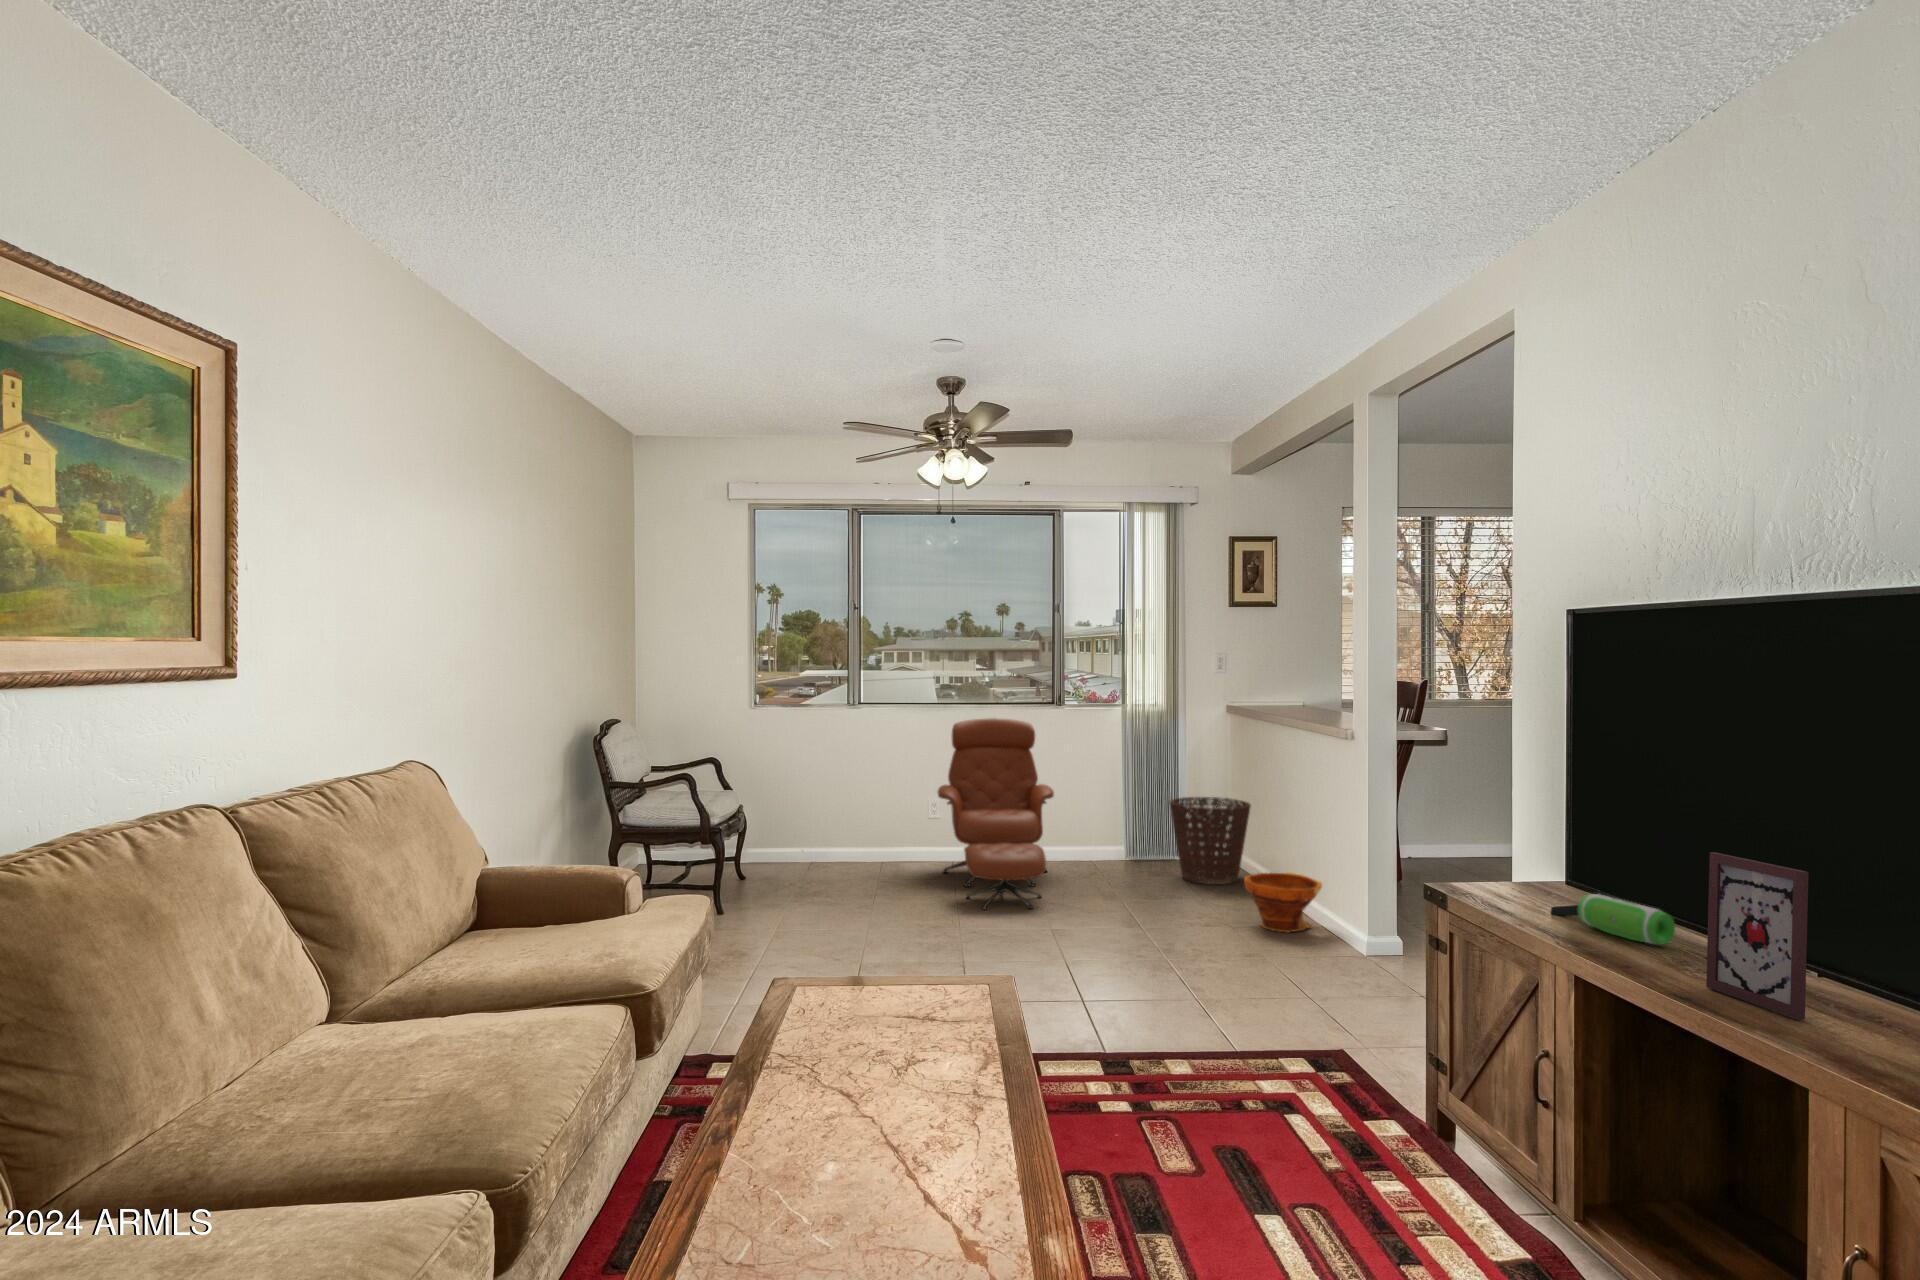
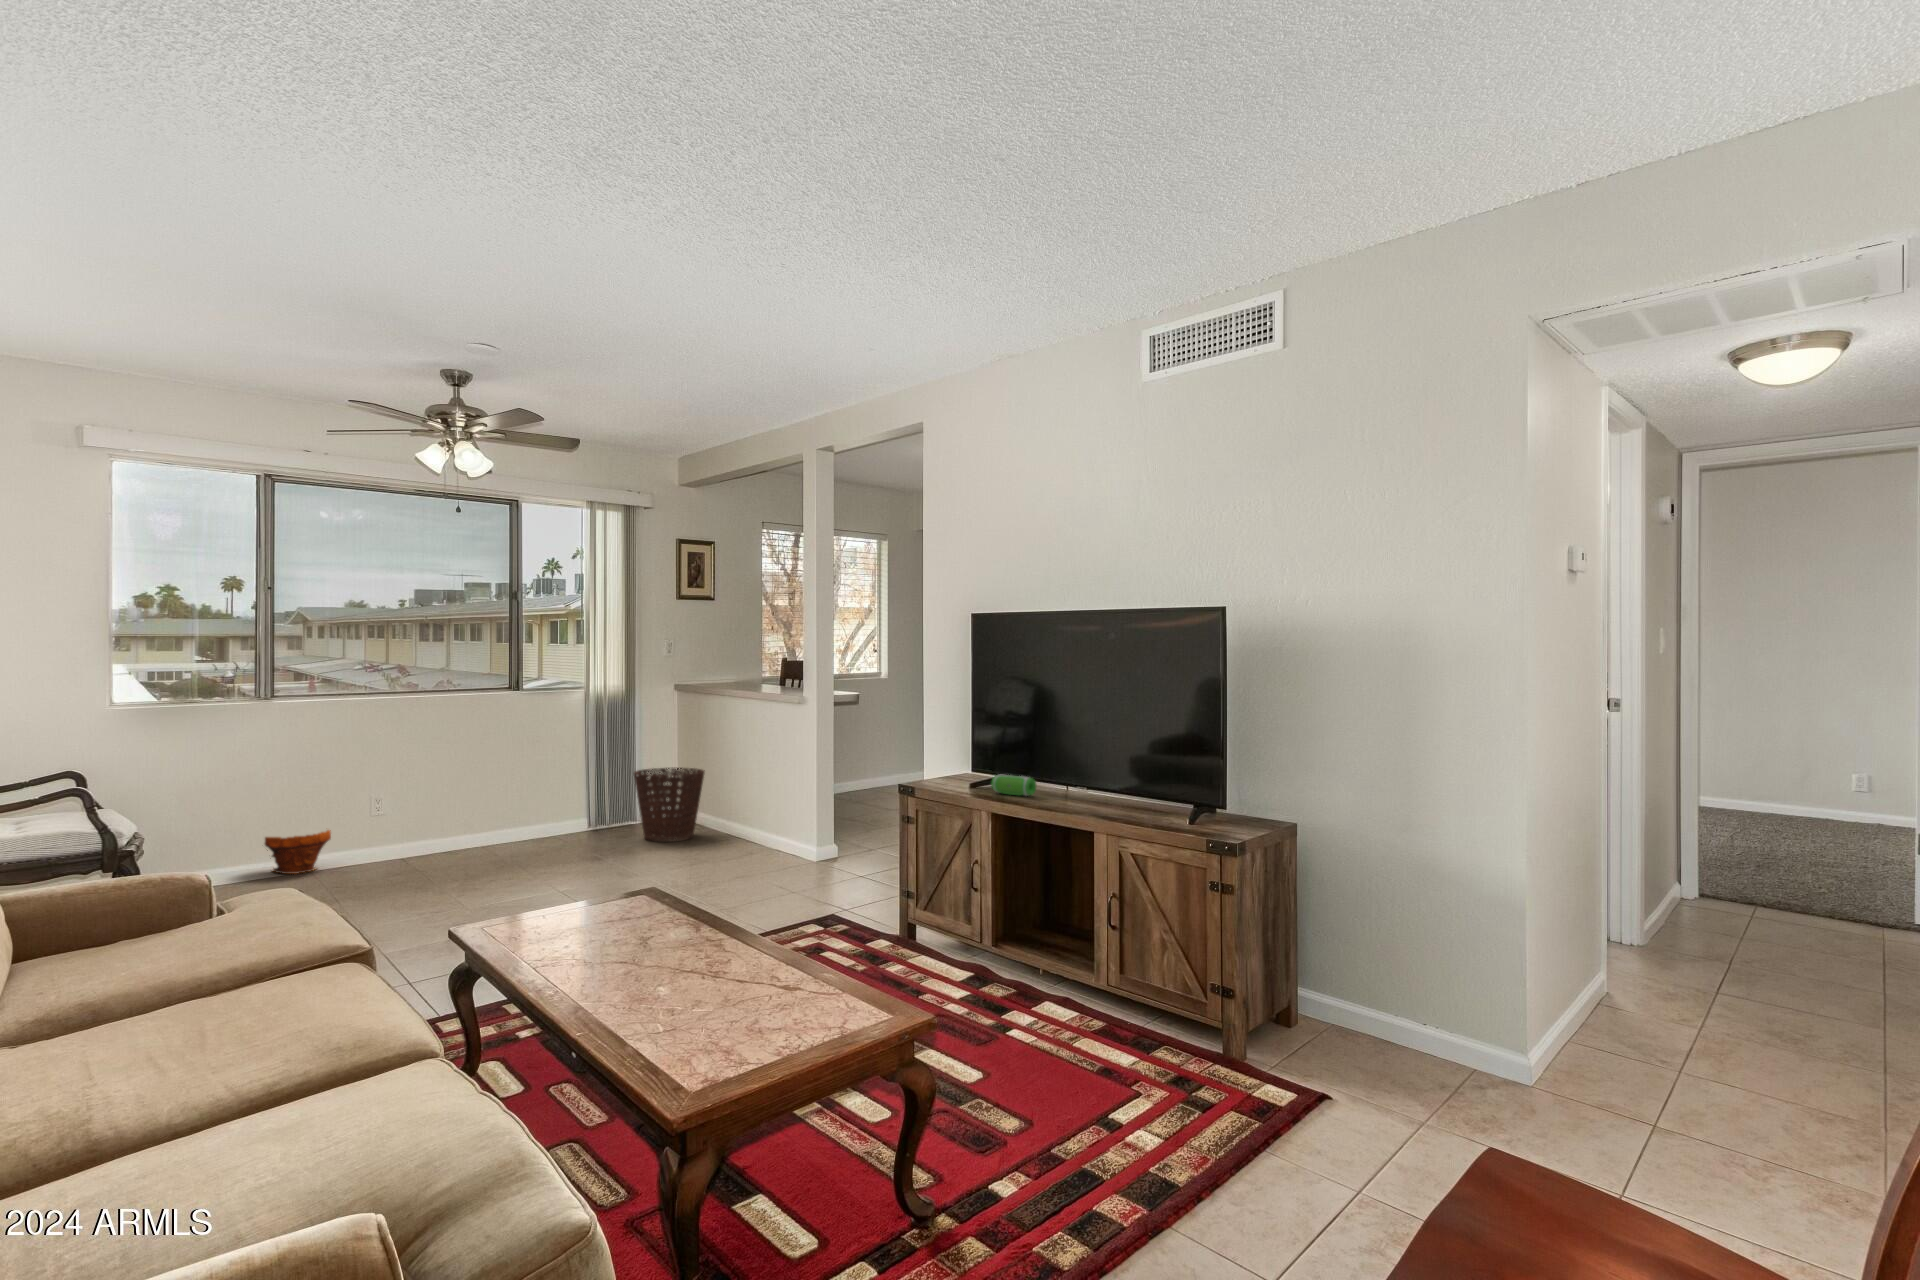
lounge chair: present [937,718,1054,909] -> none [402,705,541,881]
picture frame: present [1706,852,1808,1020] -> none [1055,740,1095,811]
planter: present [1244,872,1322,932] -> present [265,830,331,874]

